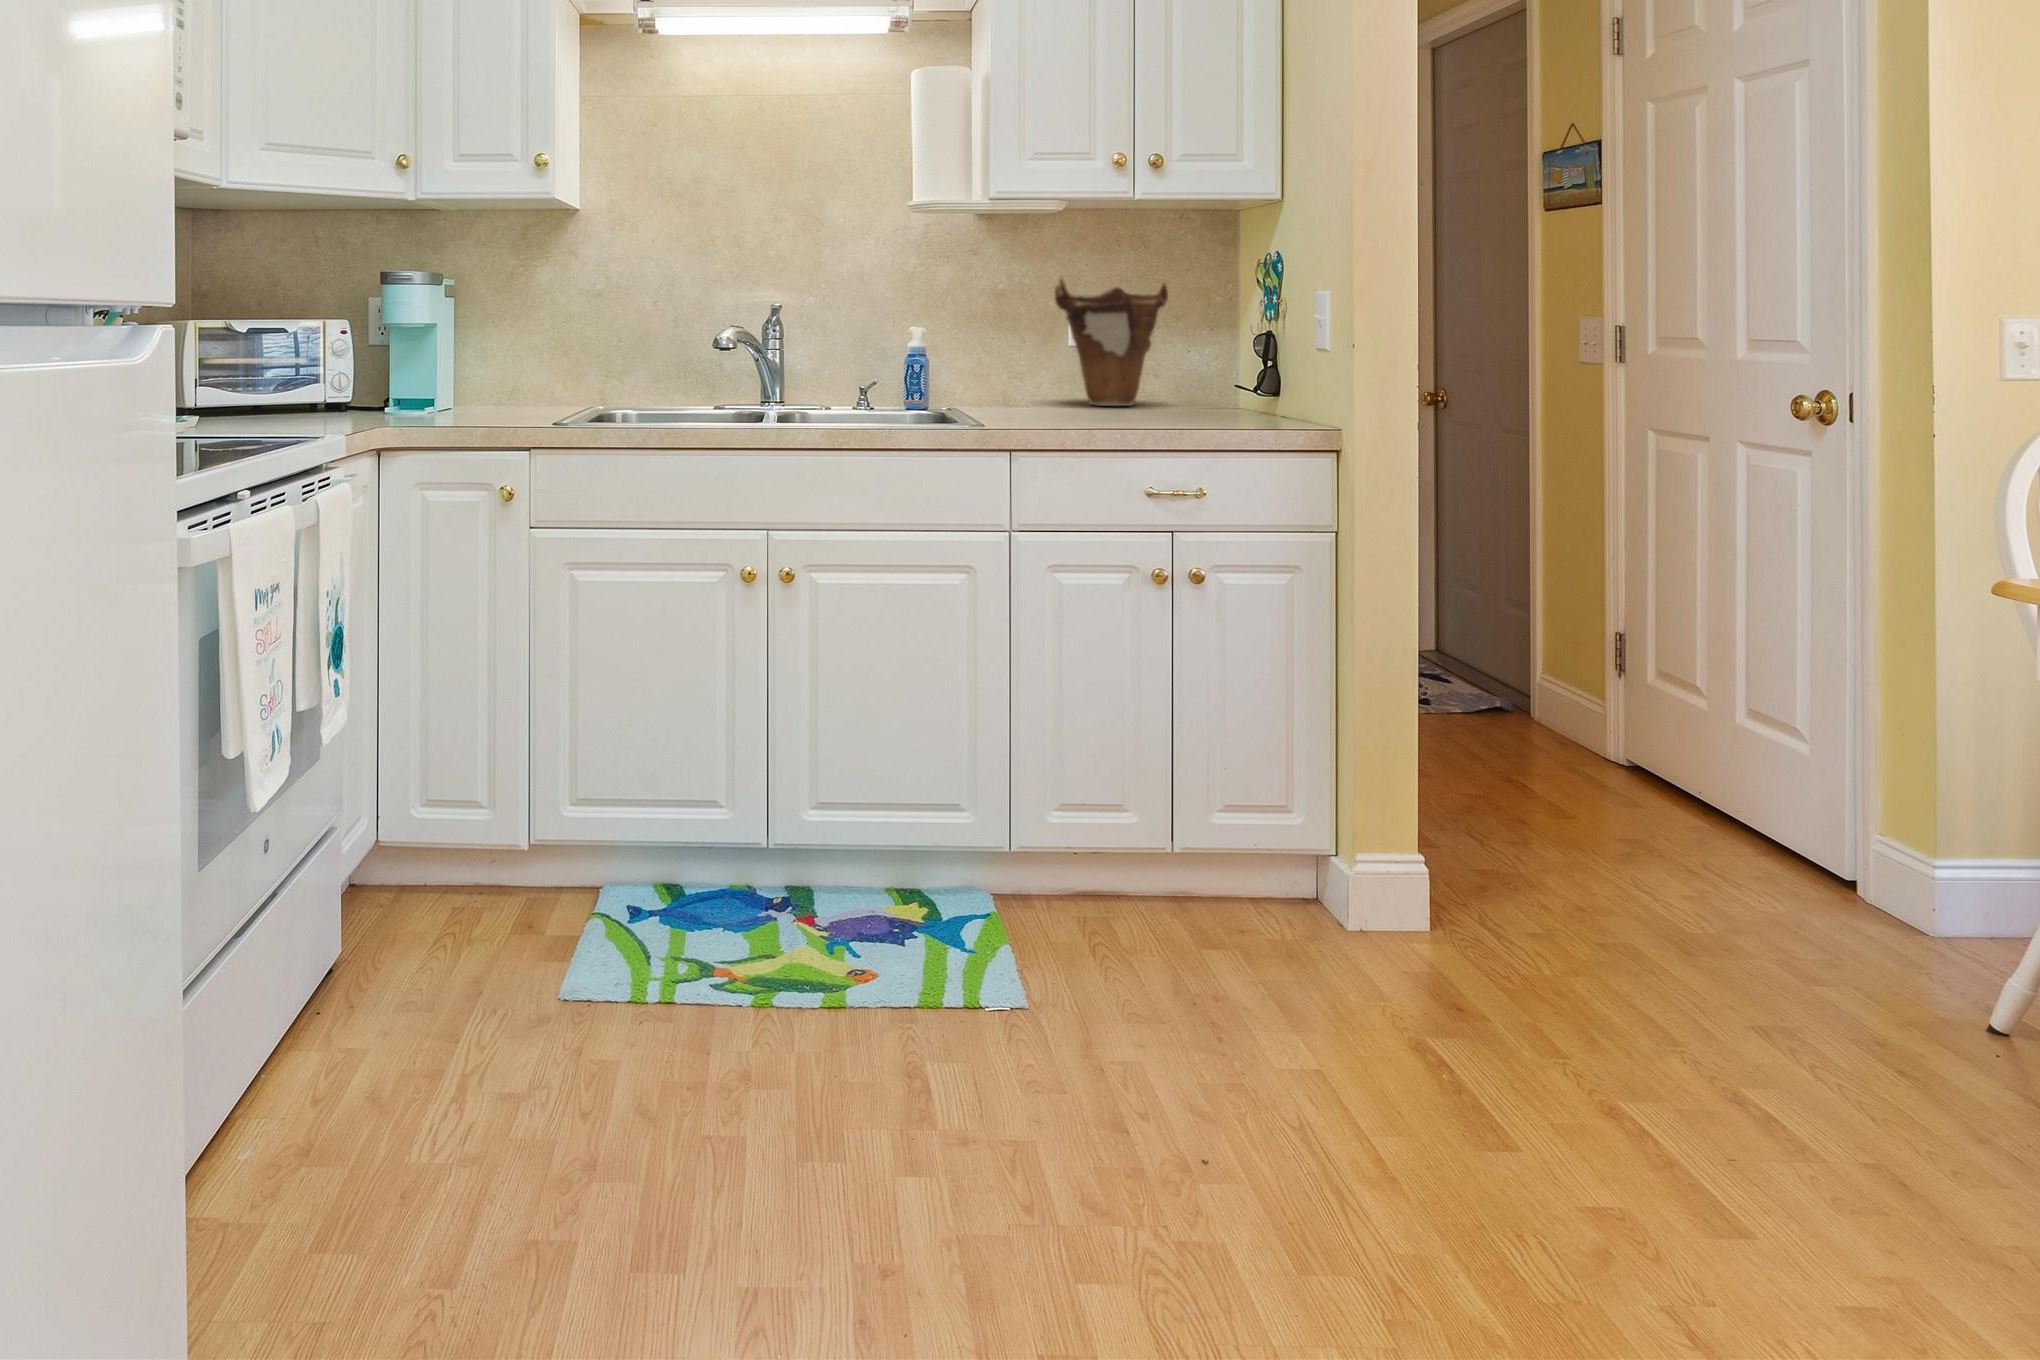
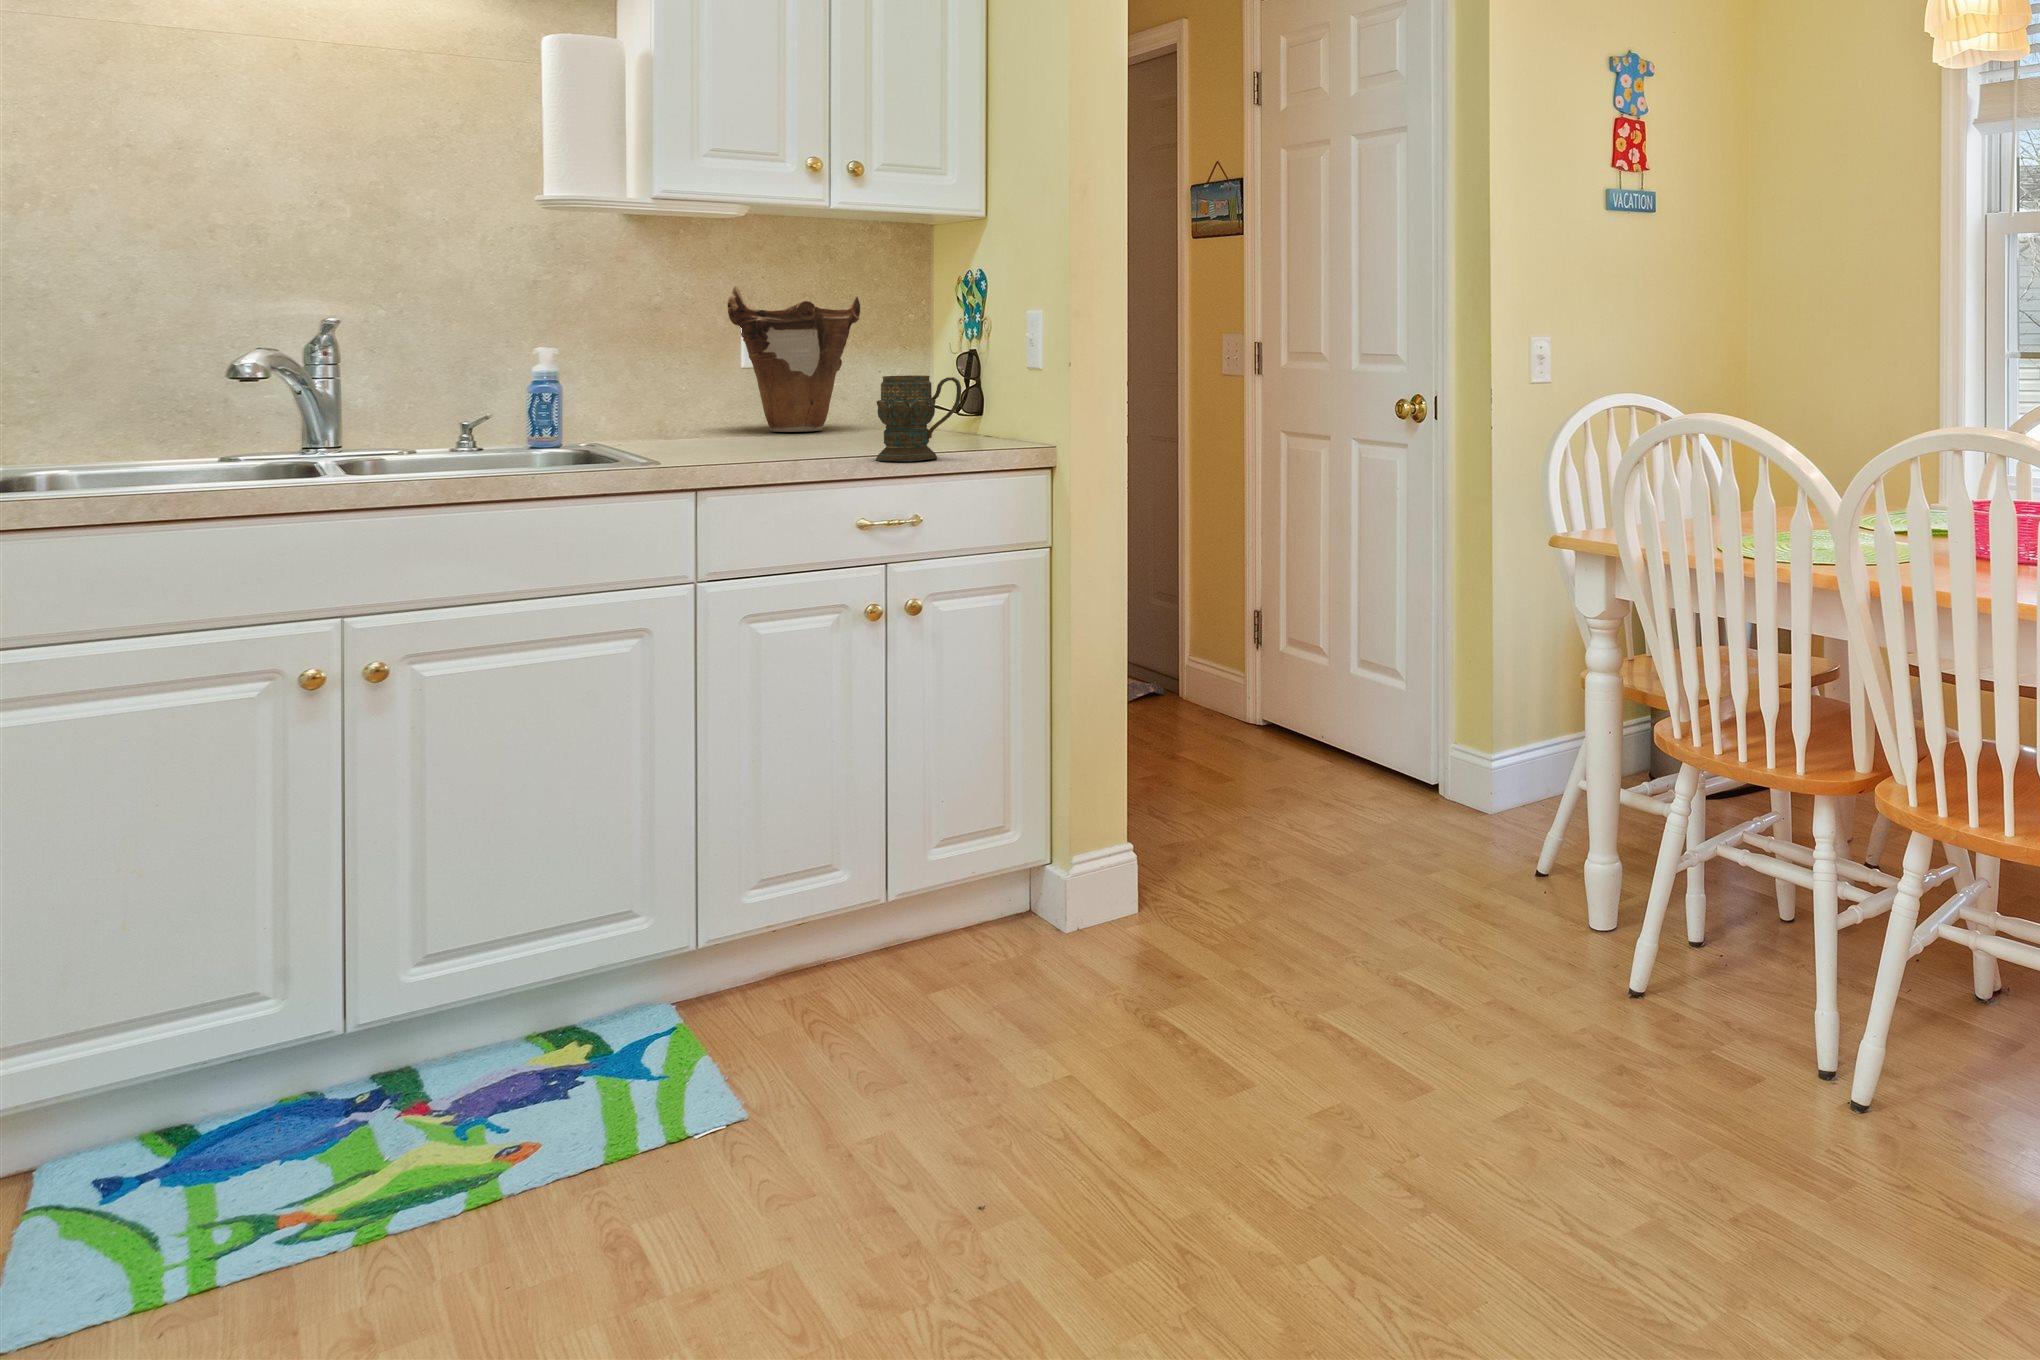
mug: none [1162,356,1241,436] -> present [876,375,961,461]

